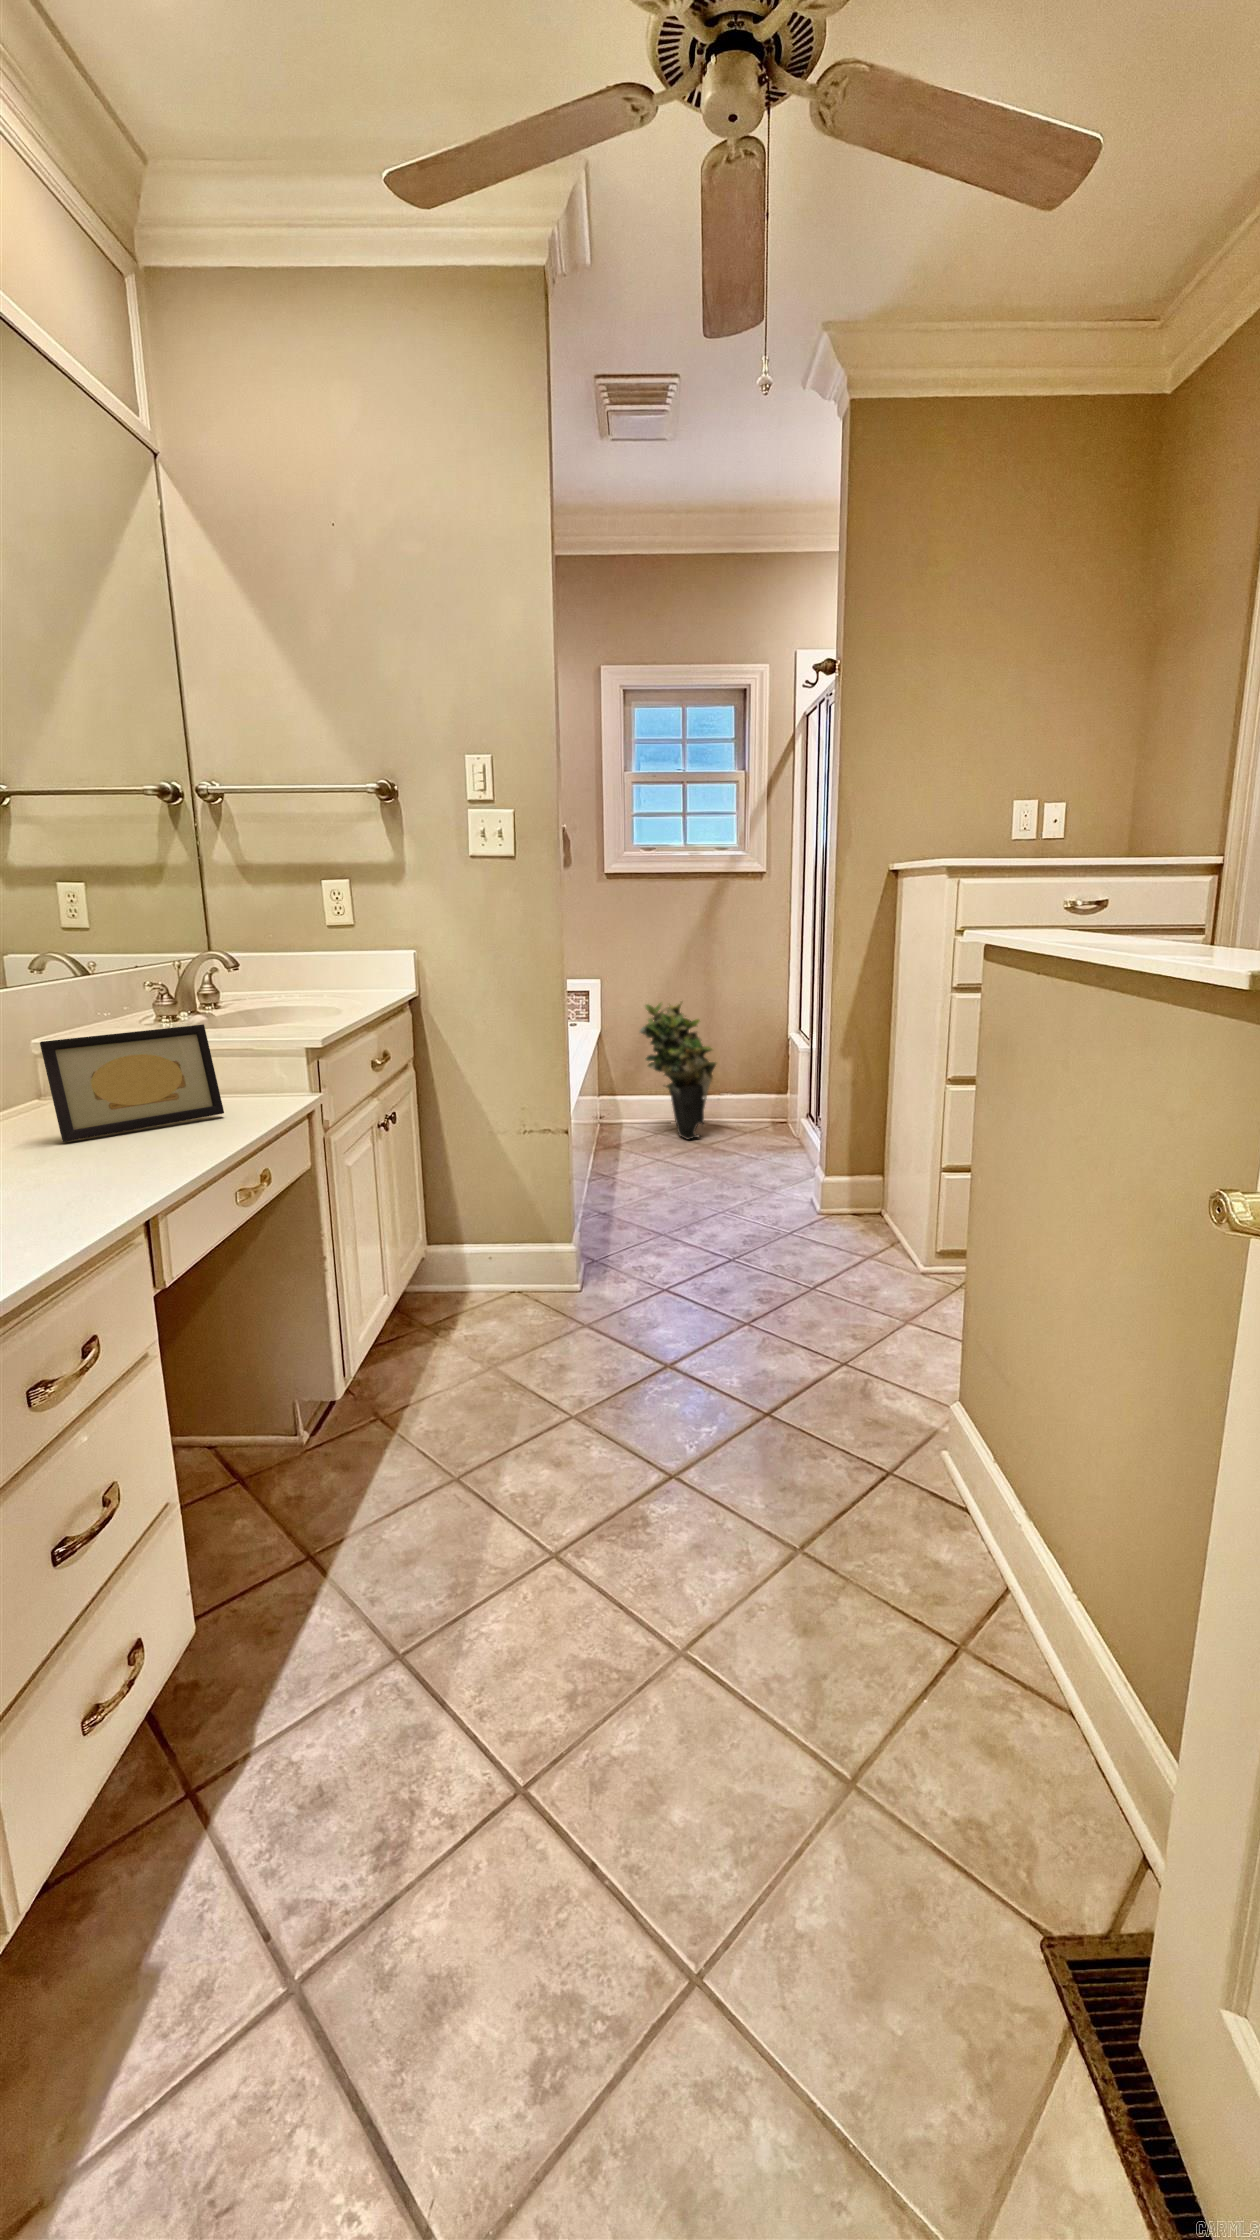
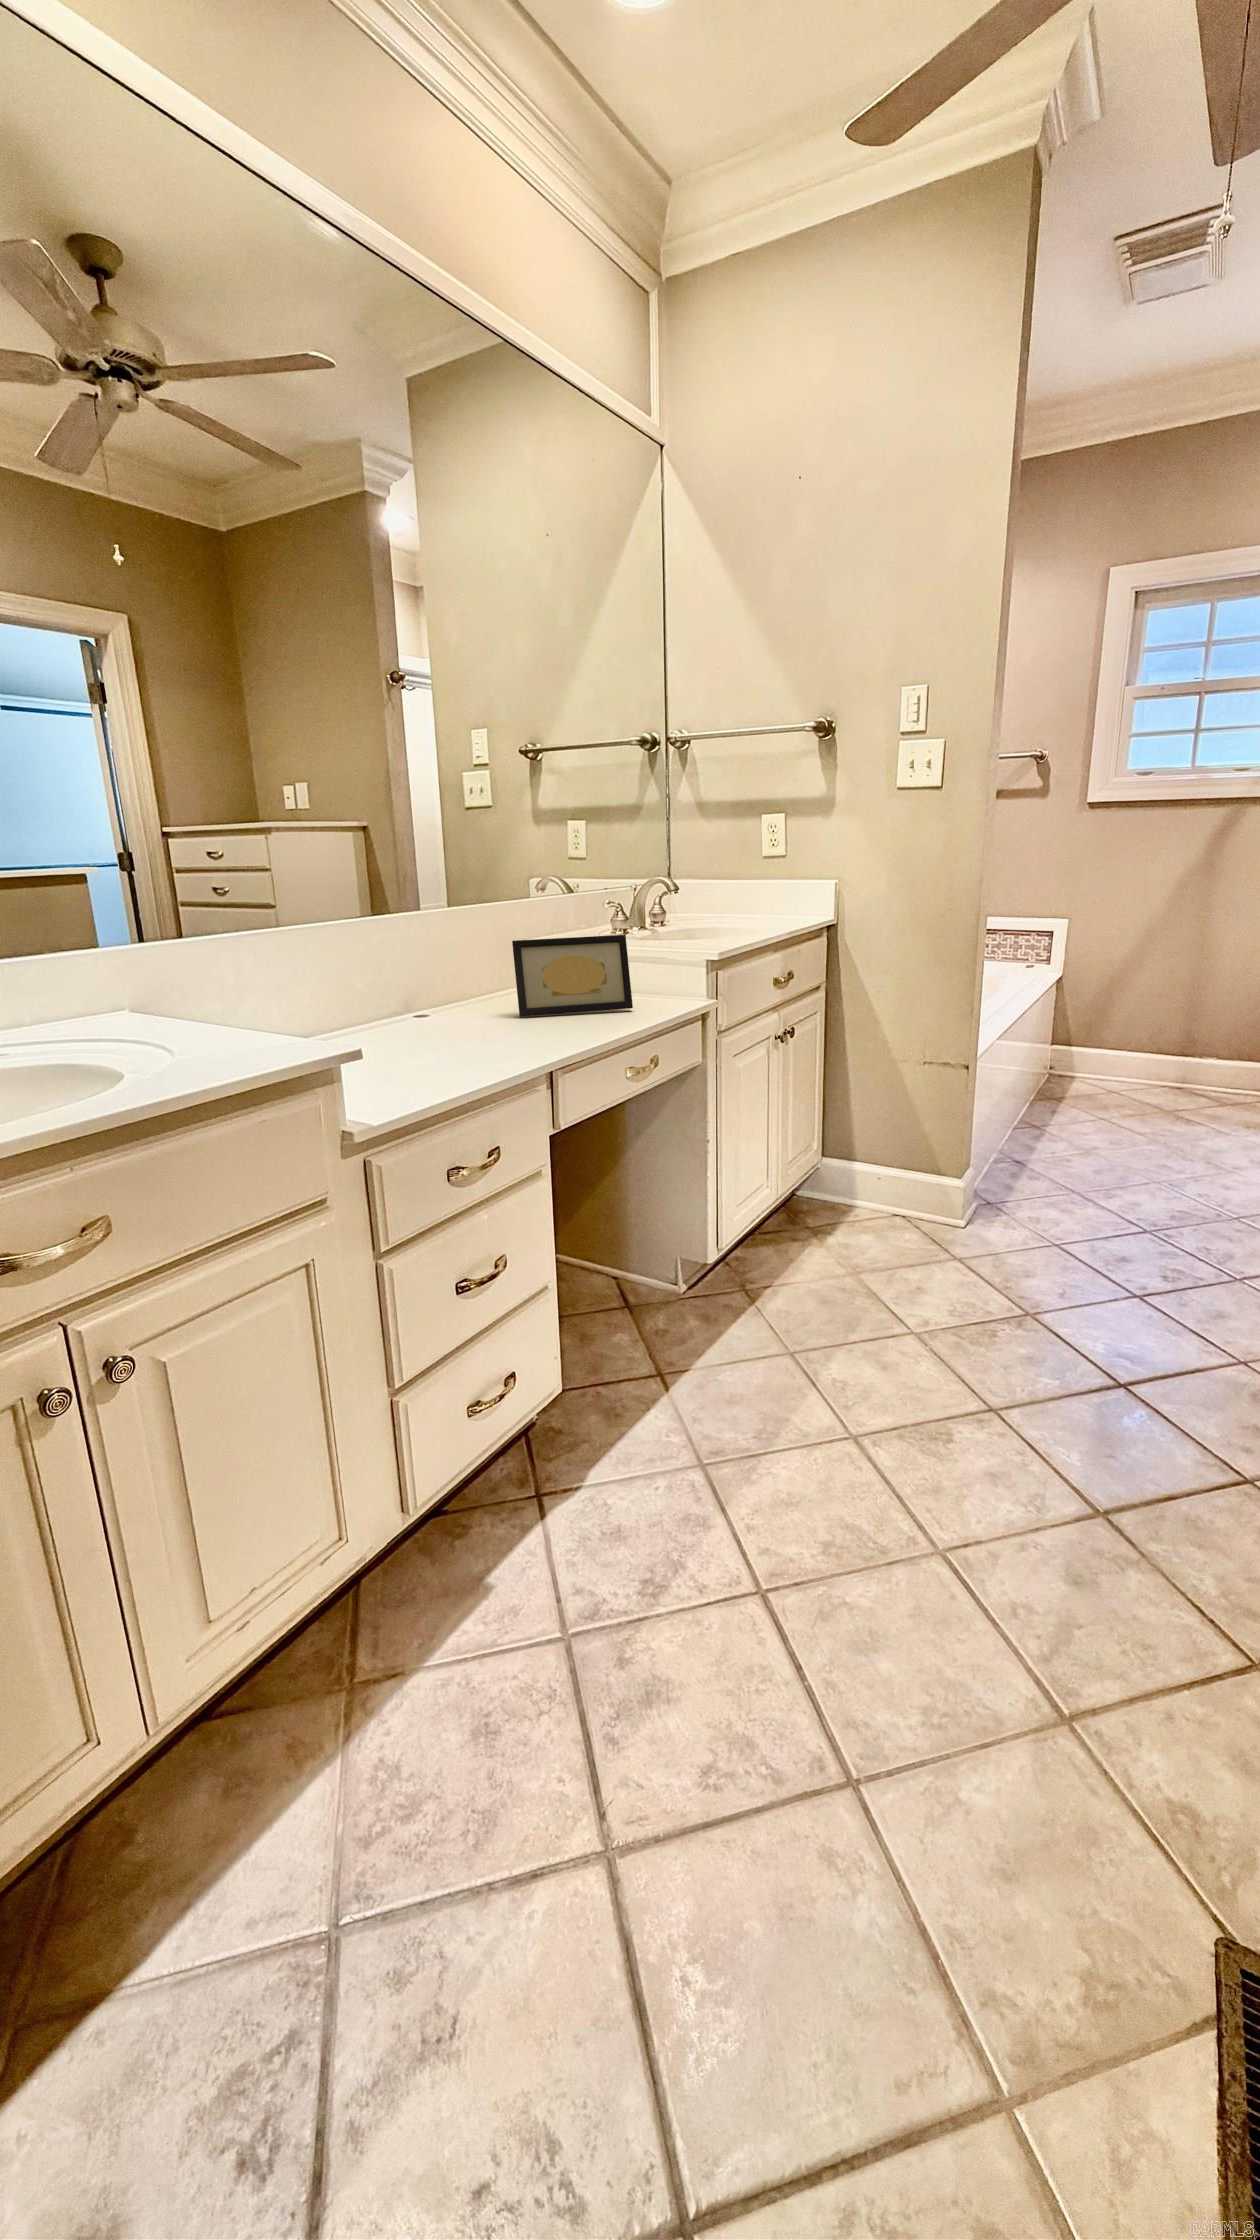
potted plant: present [640,1002,716,1140] -> none [1106,944,1204,1104]

